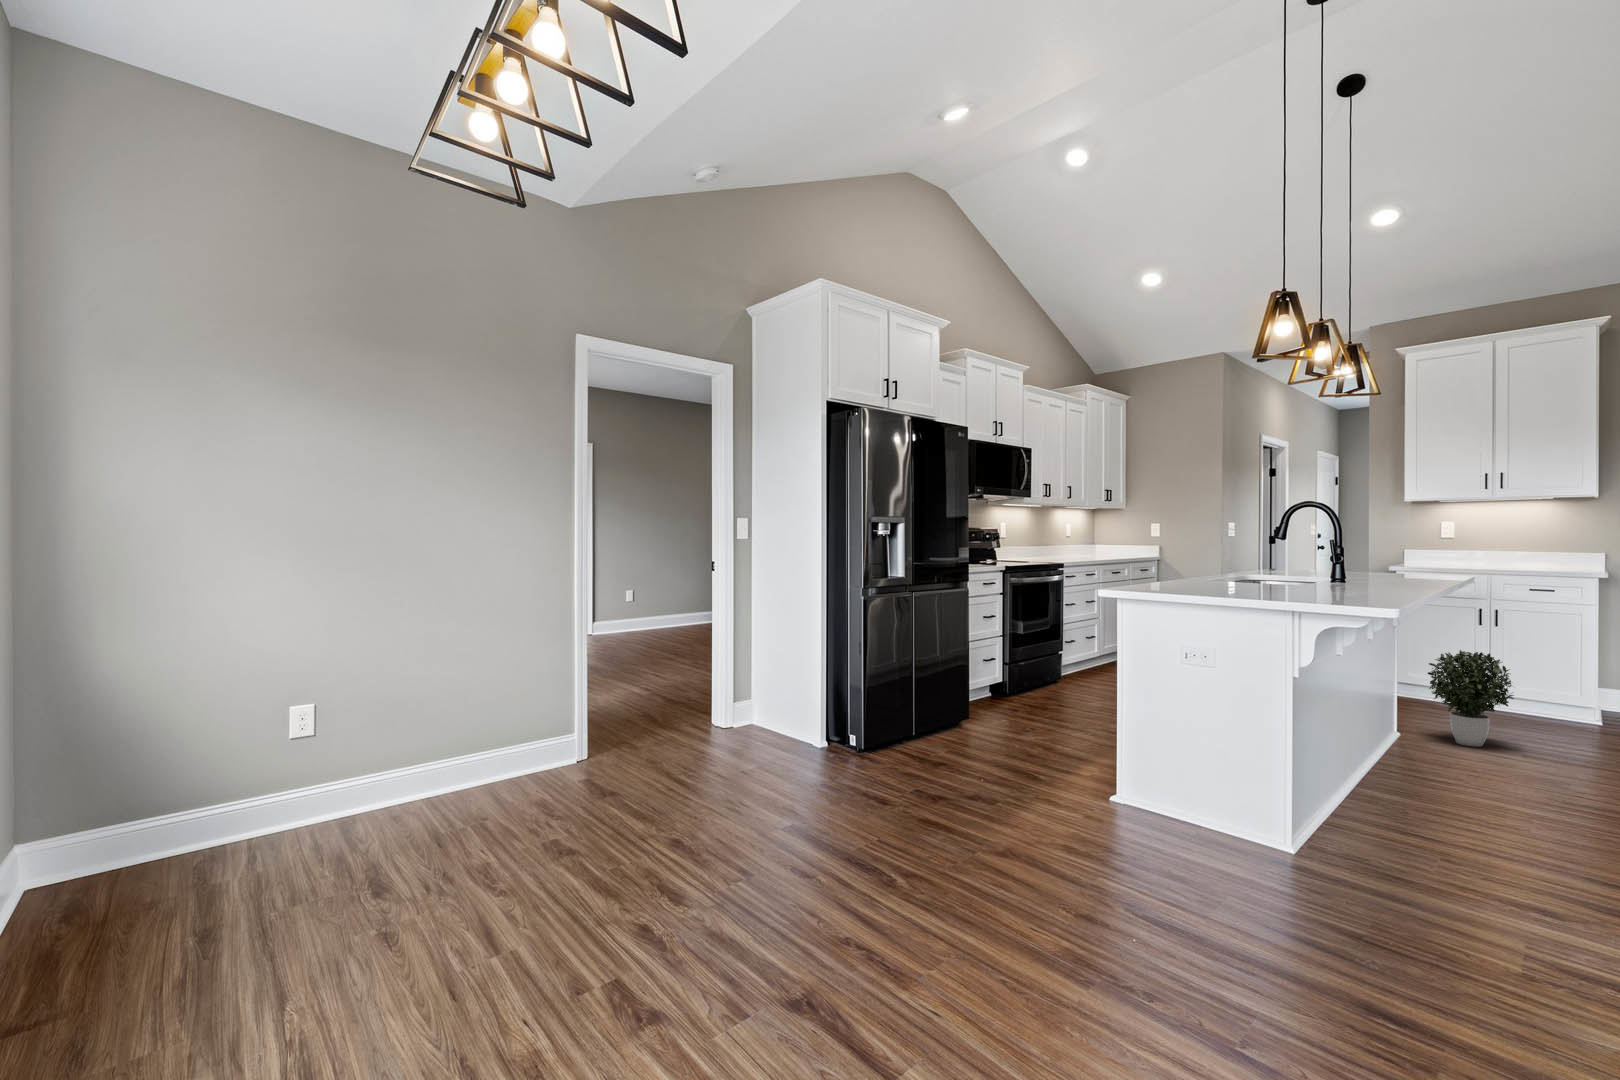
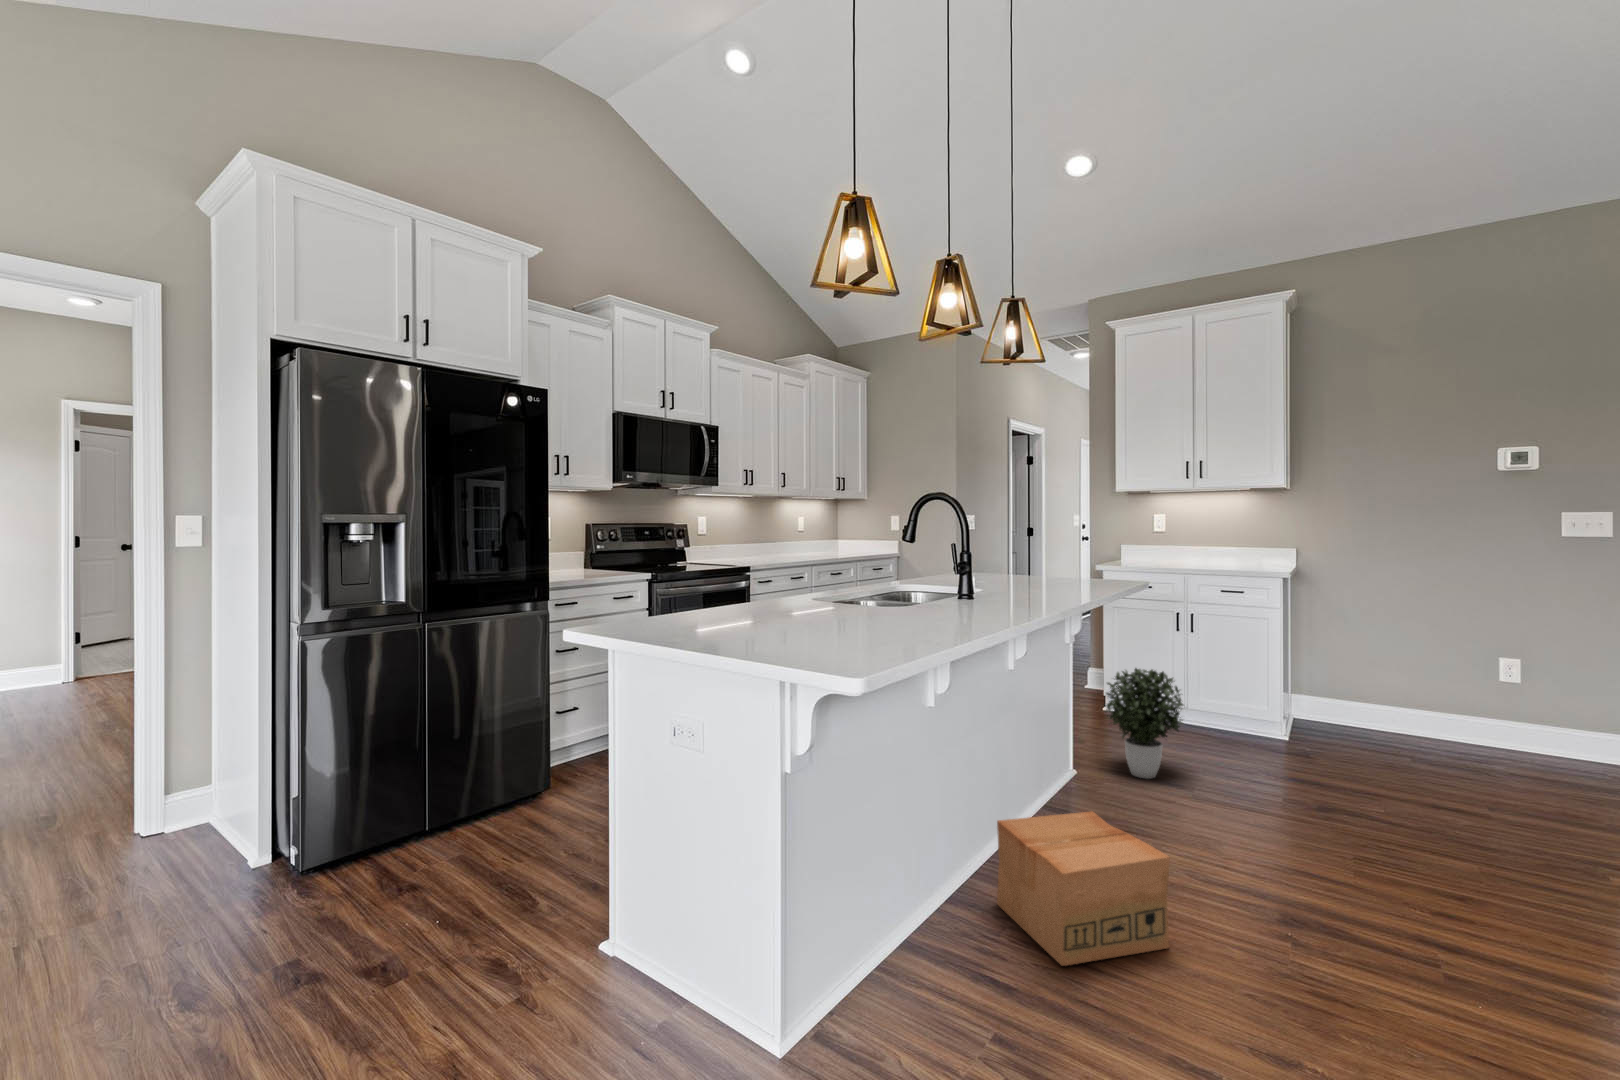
cardboard box: none [1395,746,1566,844] -> present [997,812,1170,966]

